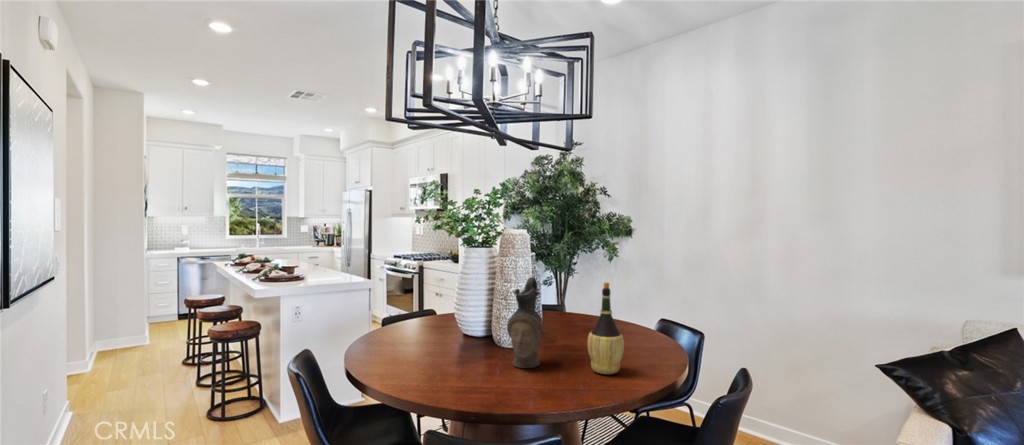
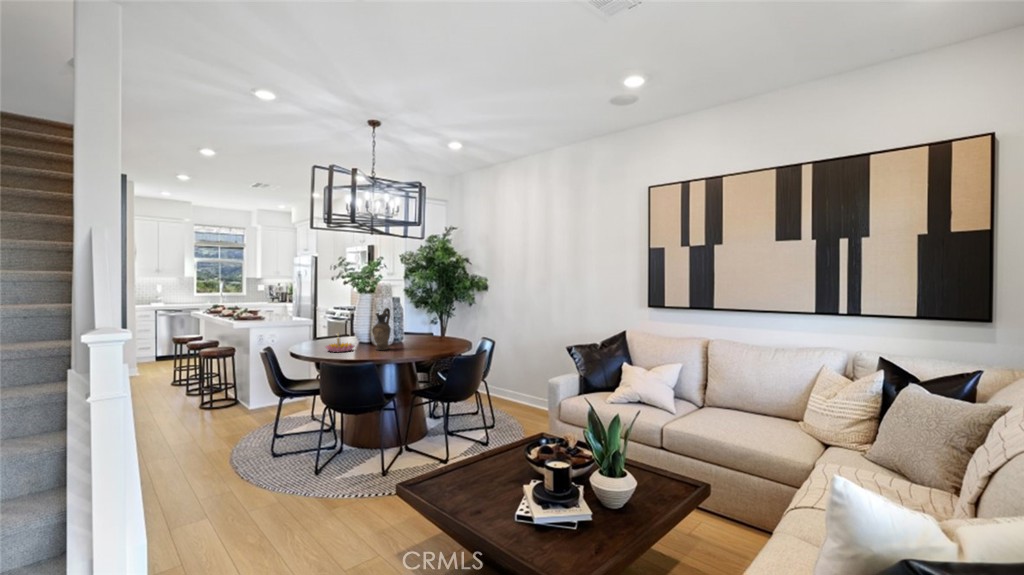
wine bottle: present [587,282,624,374] -> none [410,309,427,351]
candle holder: none [413,330,473,377] -> present [325,334,354,352]

